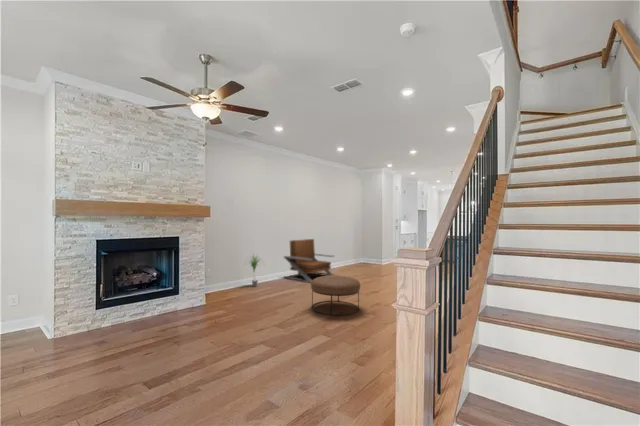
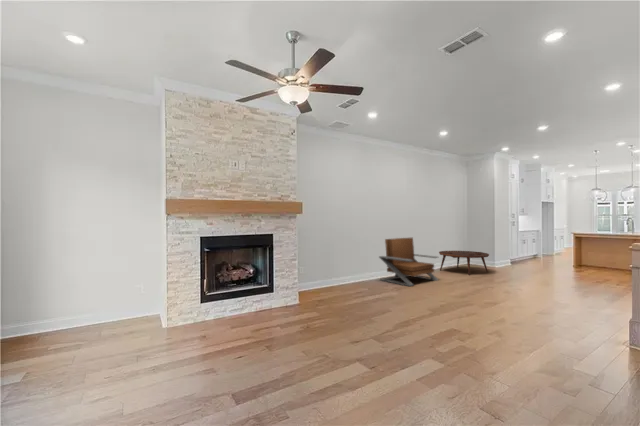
coffee table: none [336,250,375,271] -> present [439,251,489,275]
potted plant: present [251,256,260,287] -> none [336,250,360,288]
ottoman: present [311,276,360,316] -> none [414,279,477,328]

